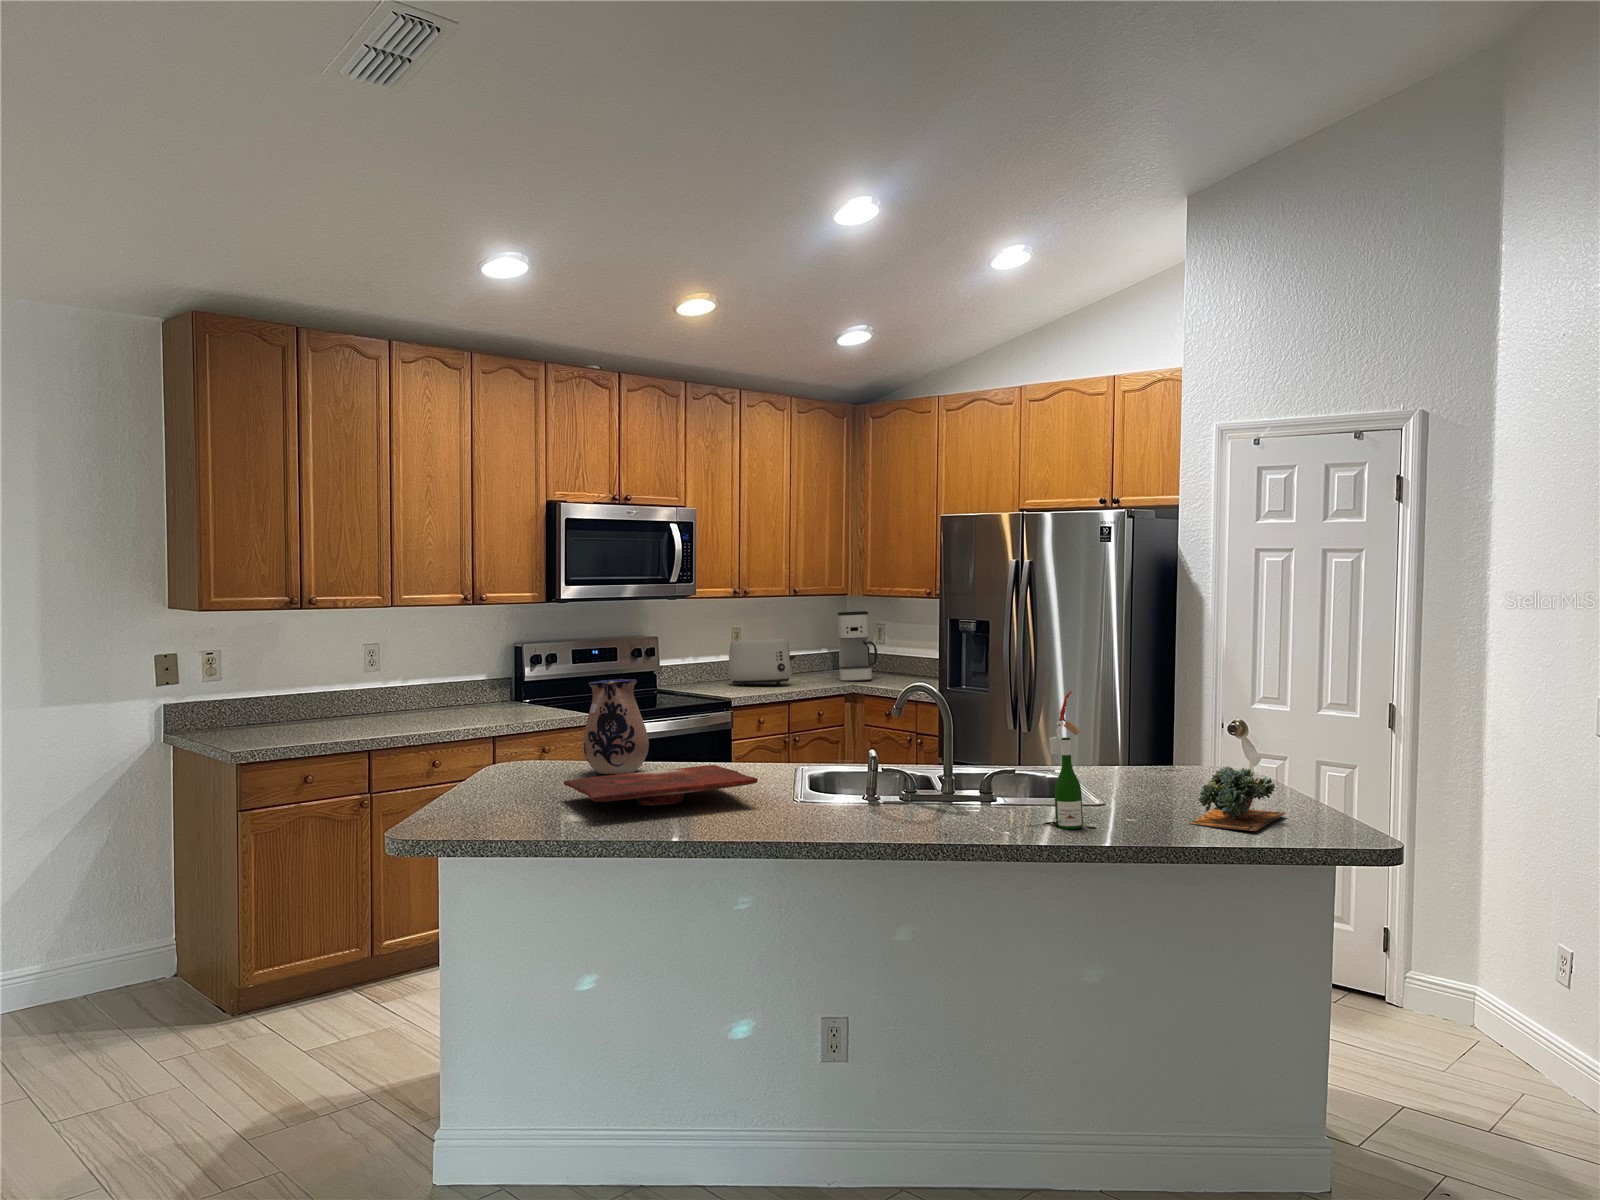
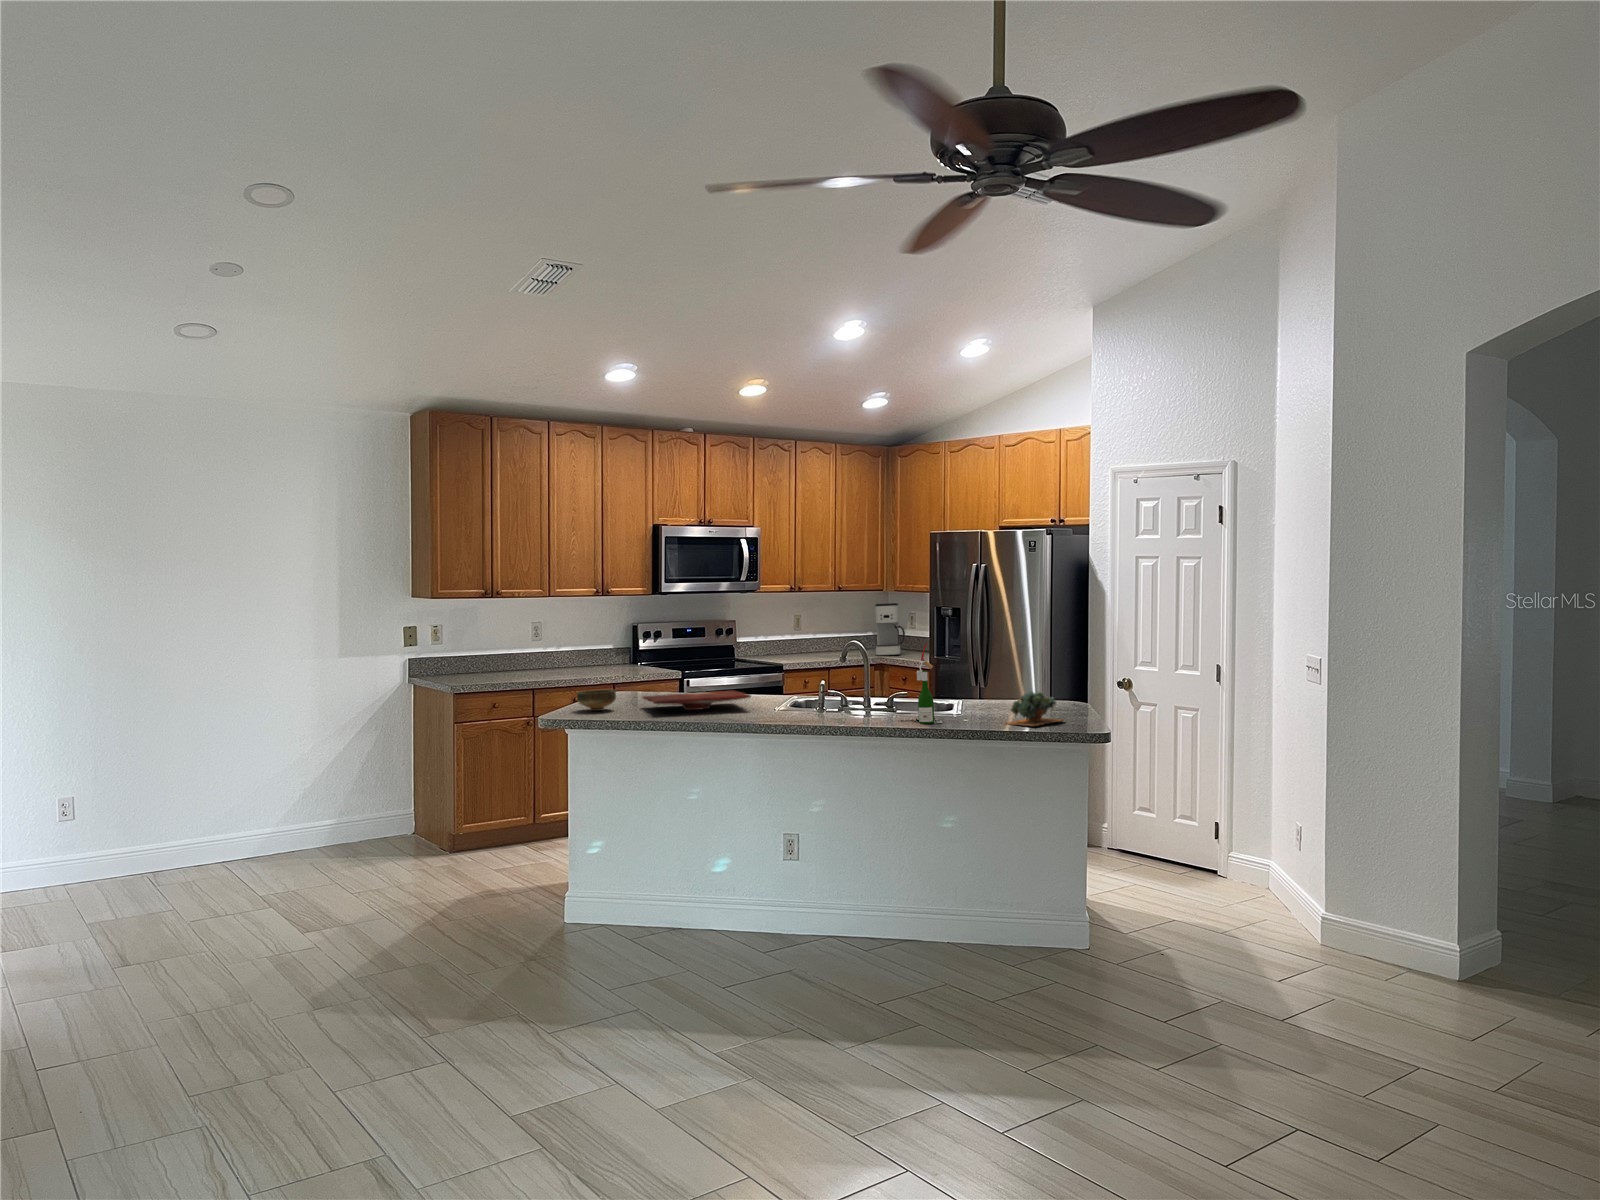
toaster: present [728,639,796,686] -> none [790,623,840,658]
ceramic pitcher: present [583,679,649,774] -> none [659,640,699,697]
bowl: none [450,771,520,811] -> present [577,690,616,711]

